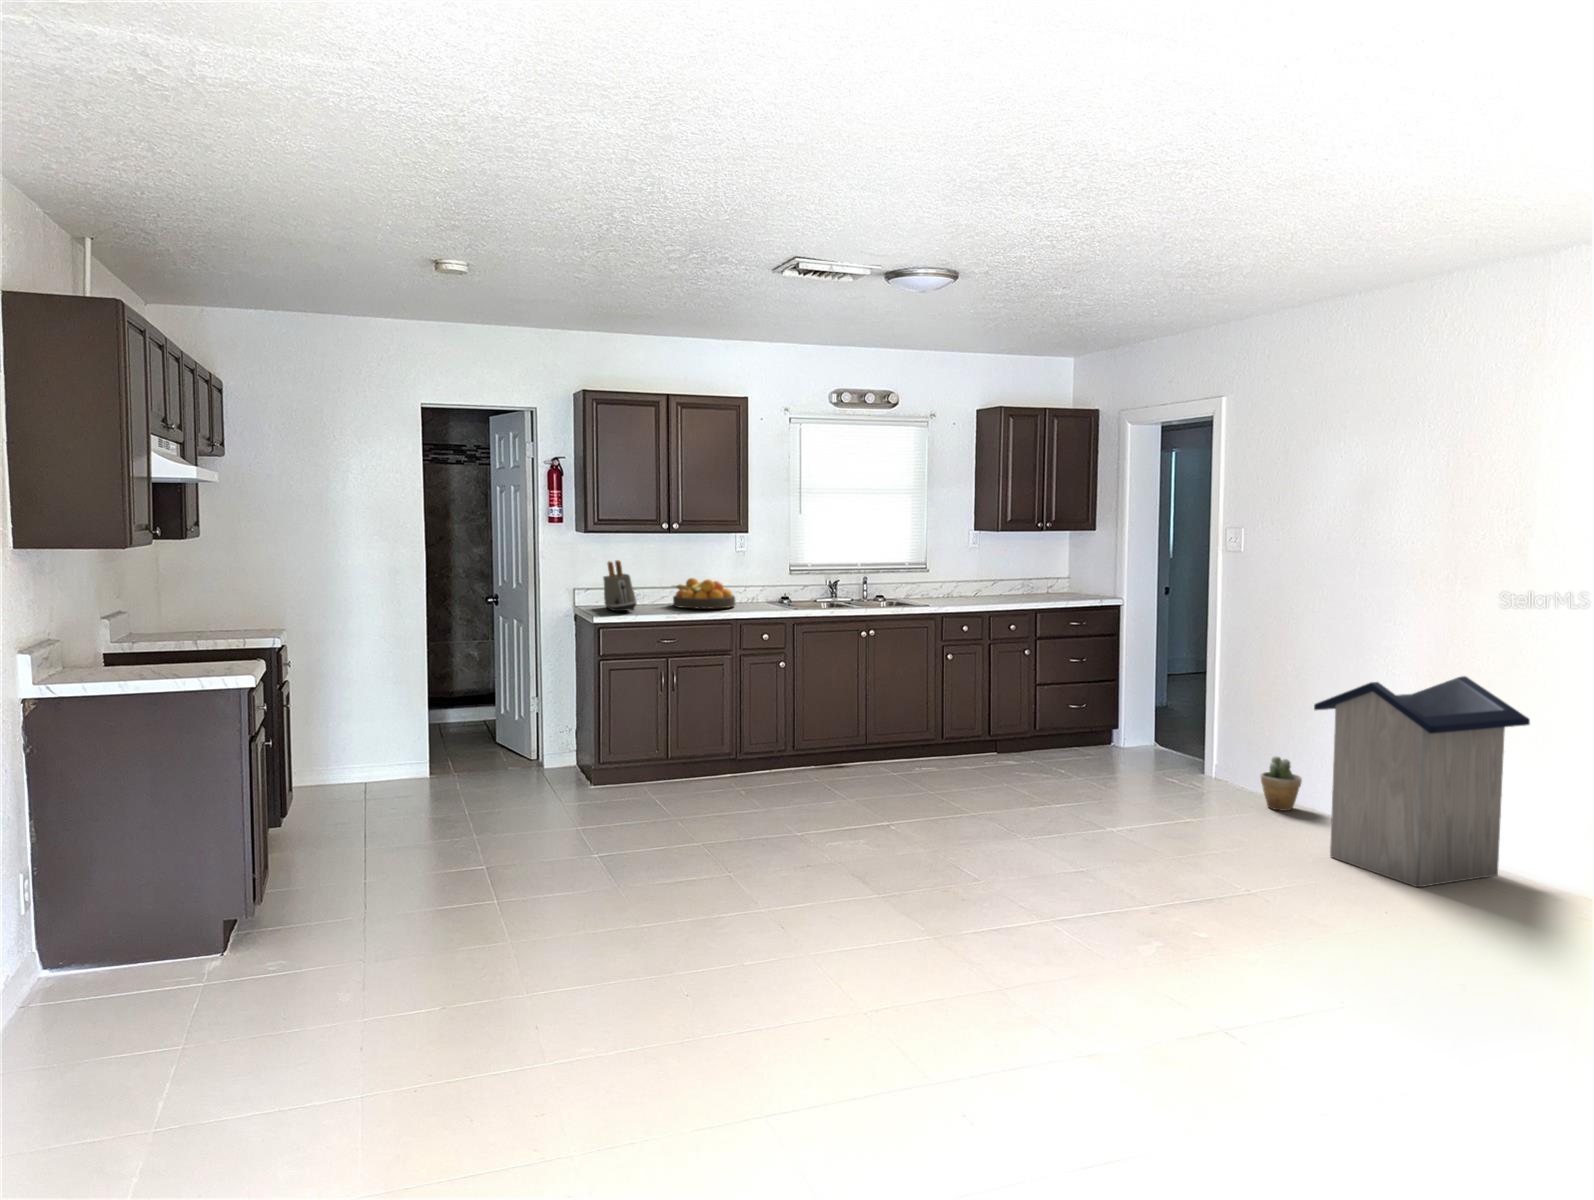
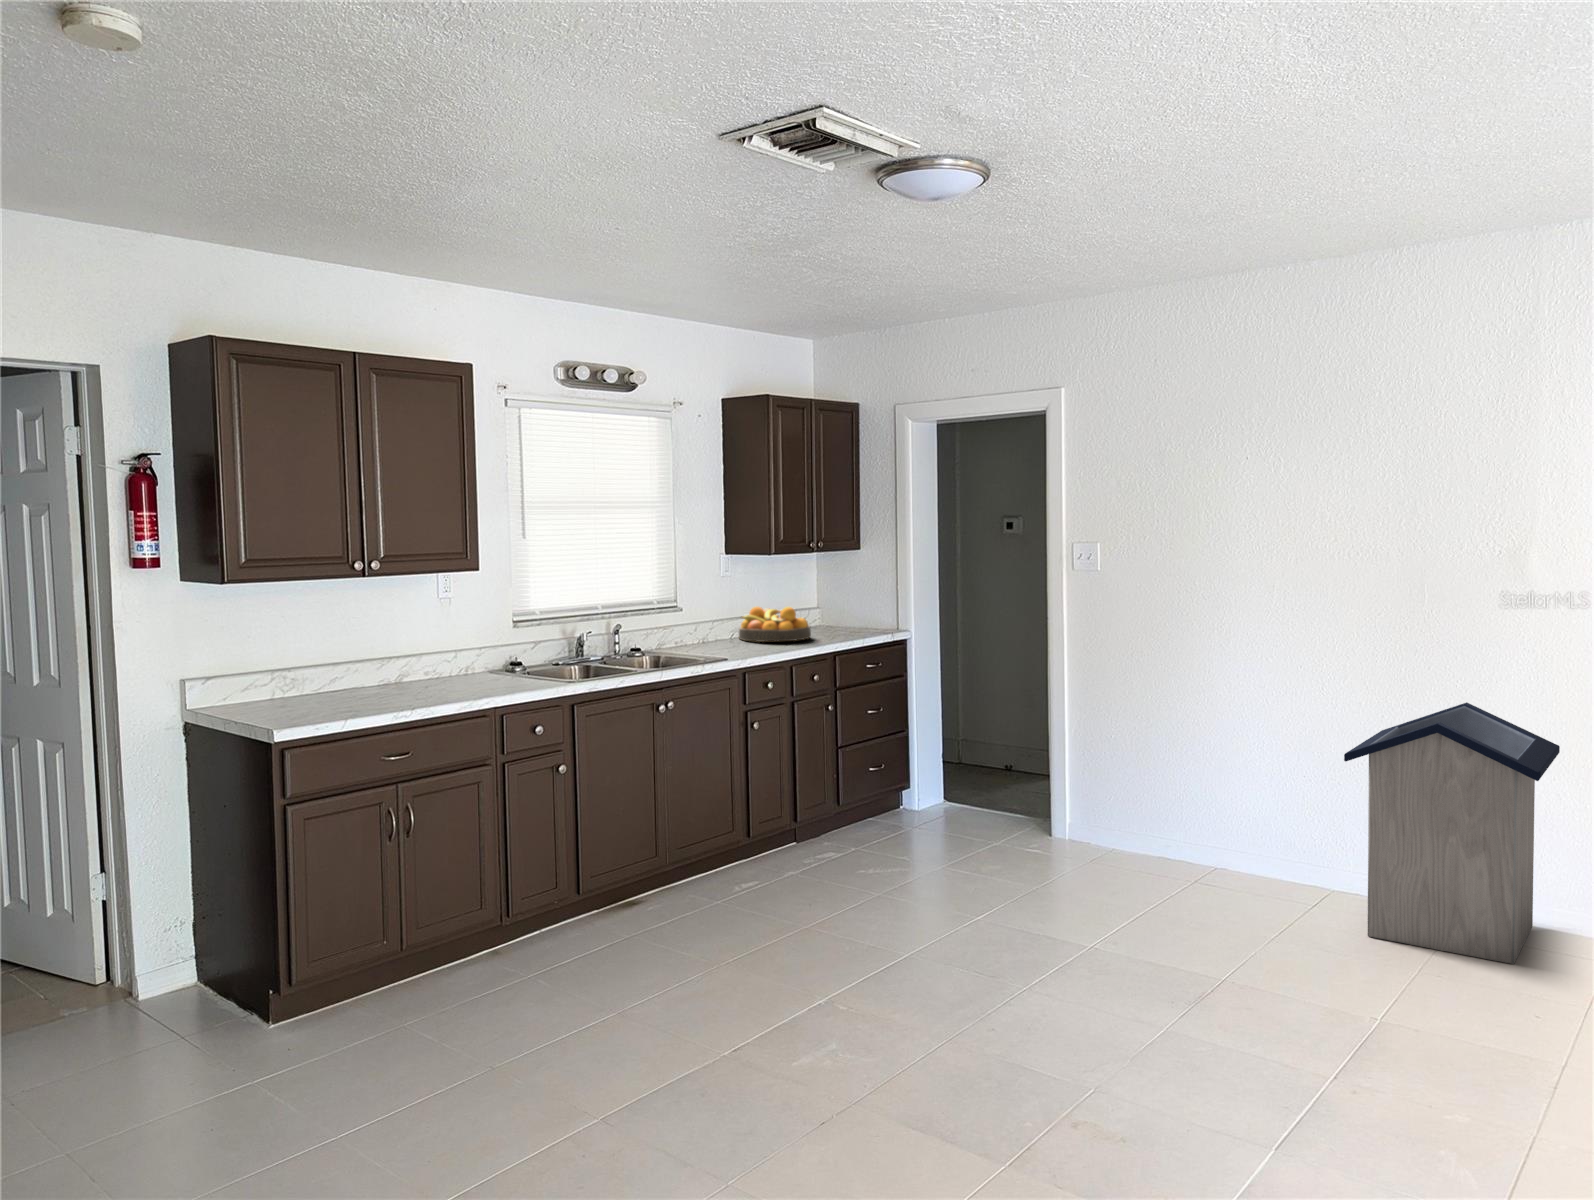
toaster: present [603,560,637,611] -> none [247,628,325,717]
fruit bowl: present [673,578,735,609] -> present [739,606,811,642]
potted plant: present [1260,756,1302,811] -> none [1181,811,1229,875]

